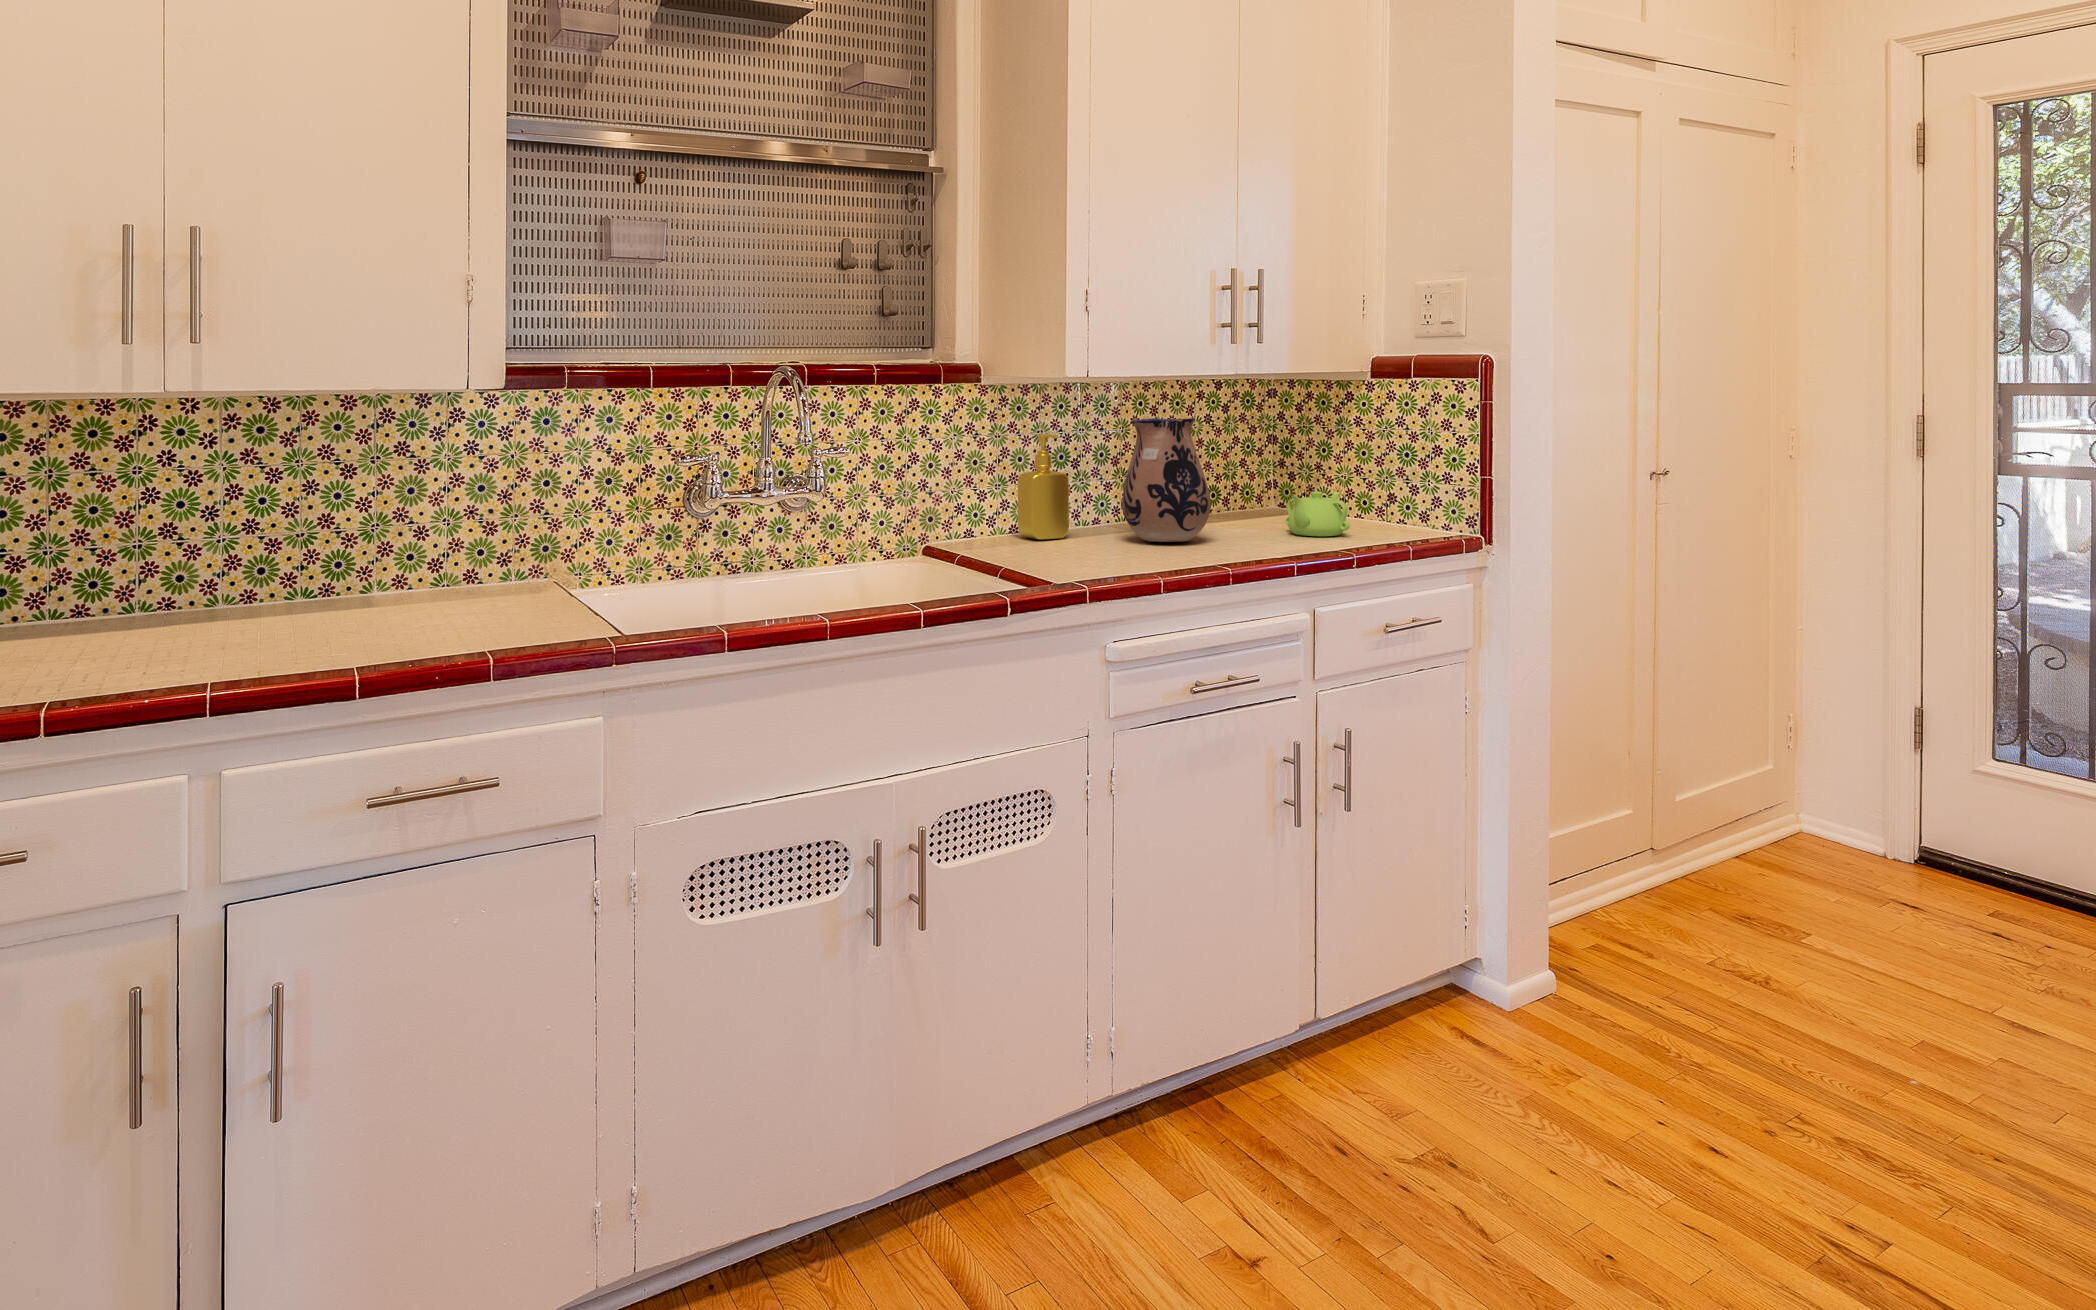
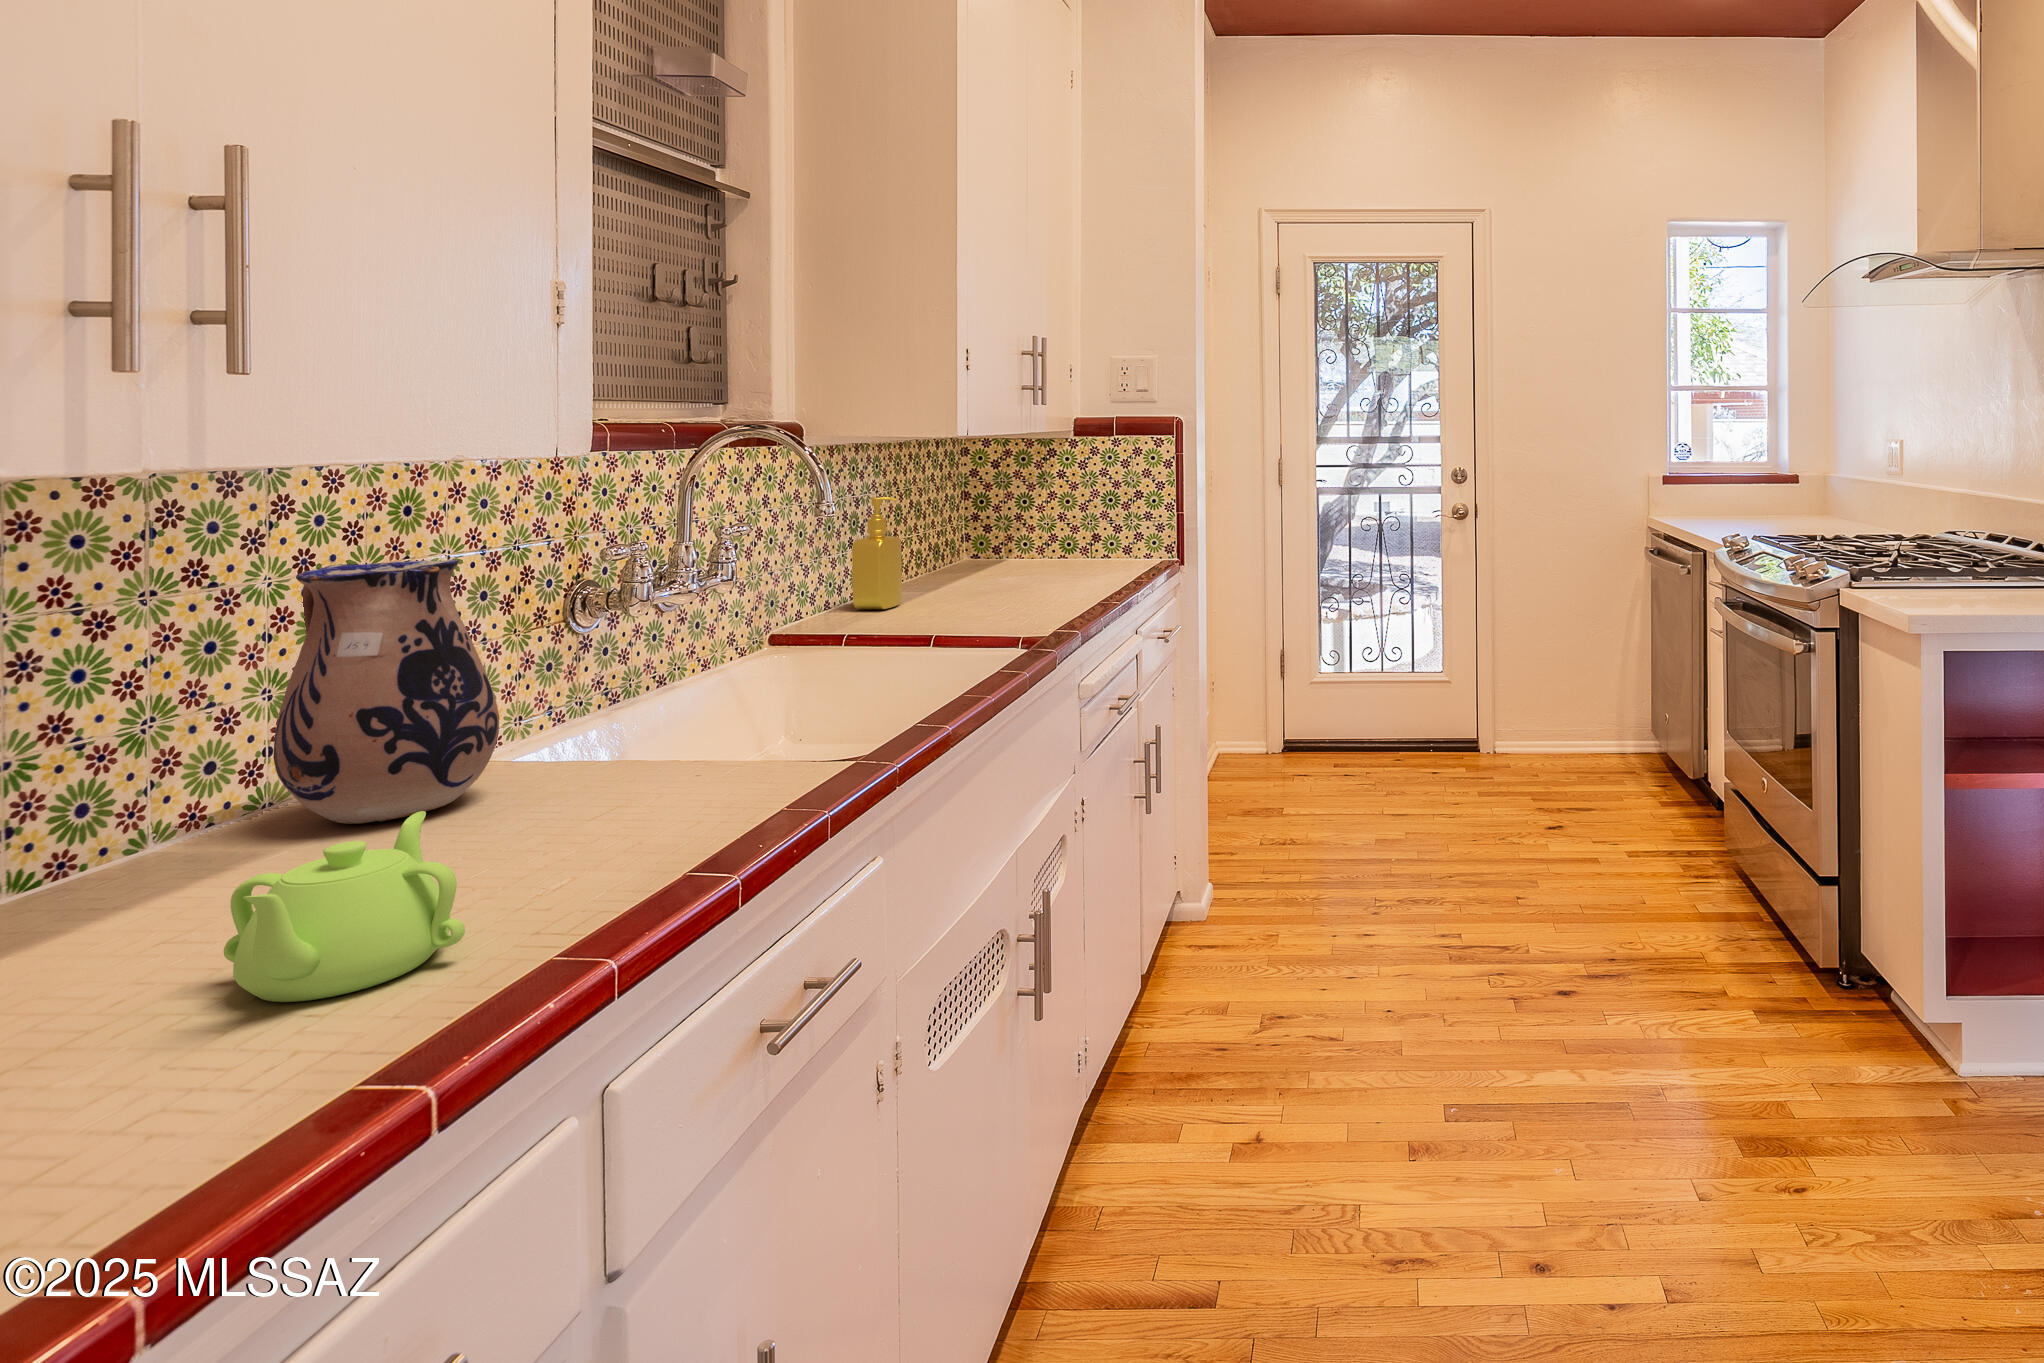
ceramic pitcher: present [1122,418,1211,542] -> present [273,559,499,824]
teapot: present [1285,491,1350,536] -> present [224,811,465,1002]

